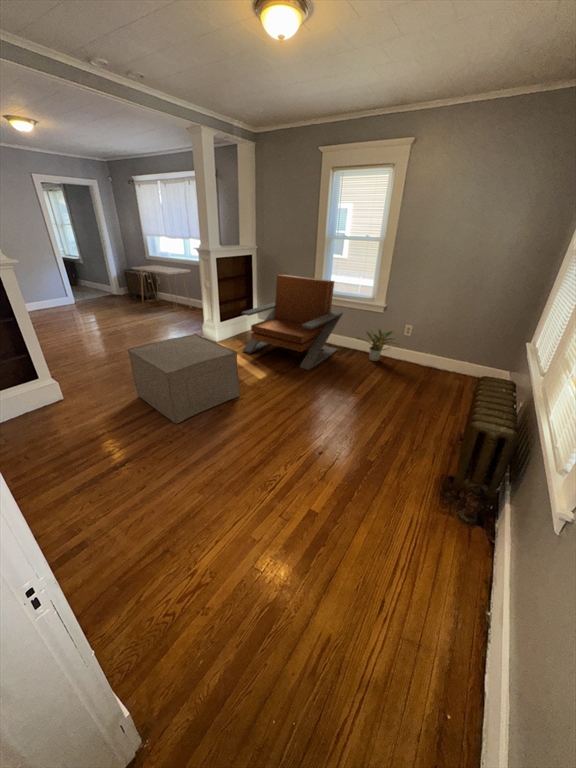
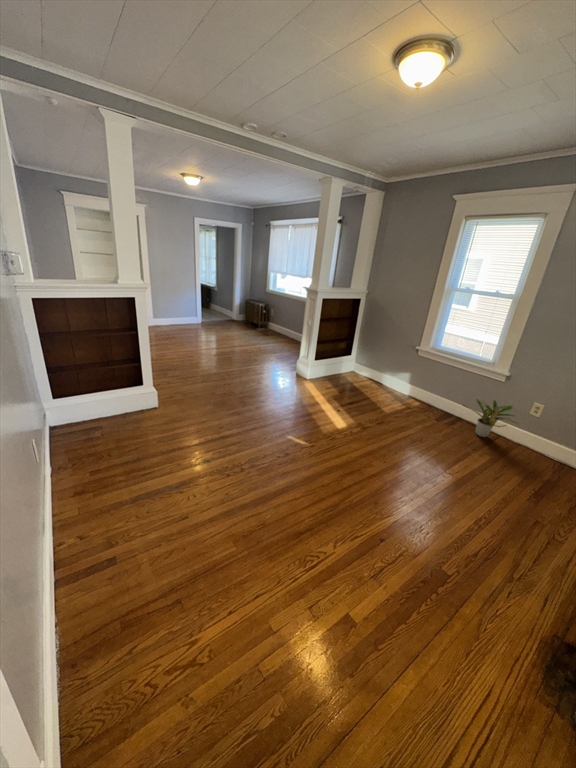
console table: present [132,265,191,307] -> none [252,298,302,342]
lounge chair: present [242,275,343,370] -> none [330,322,451,430]
ottoman: present [128,334,240,423] -> none [218,369,317,456]

